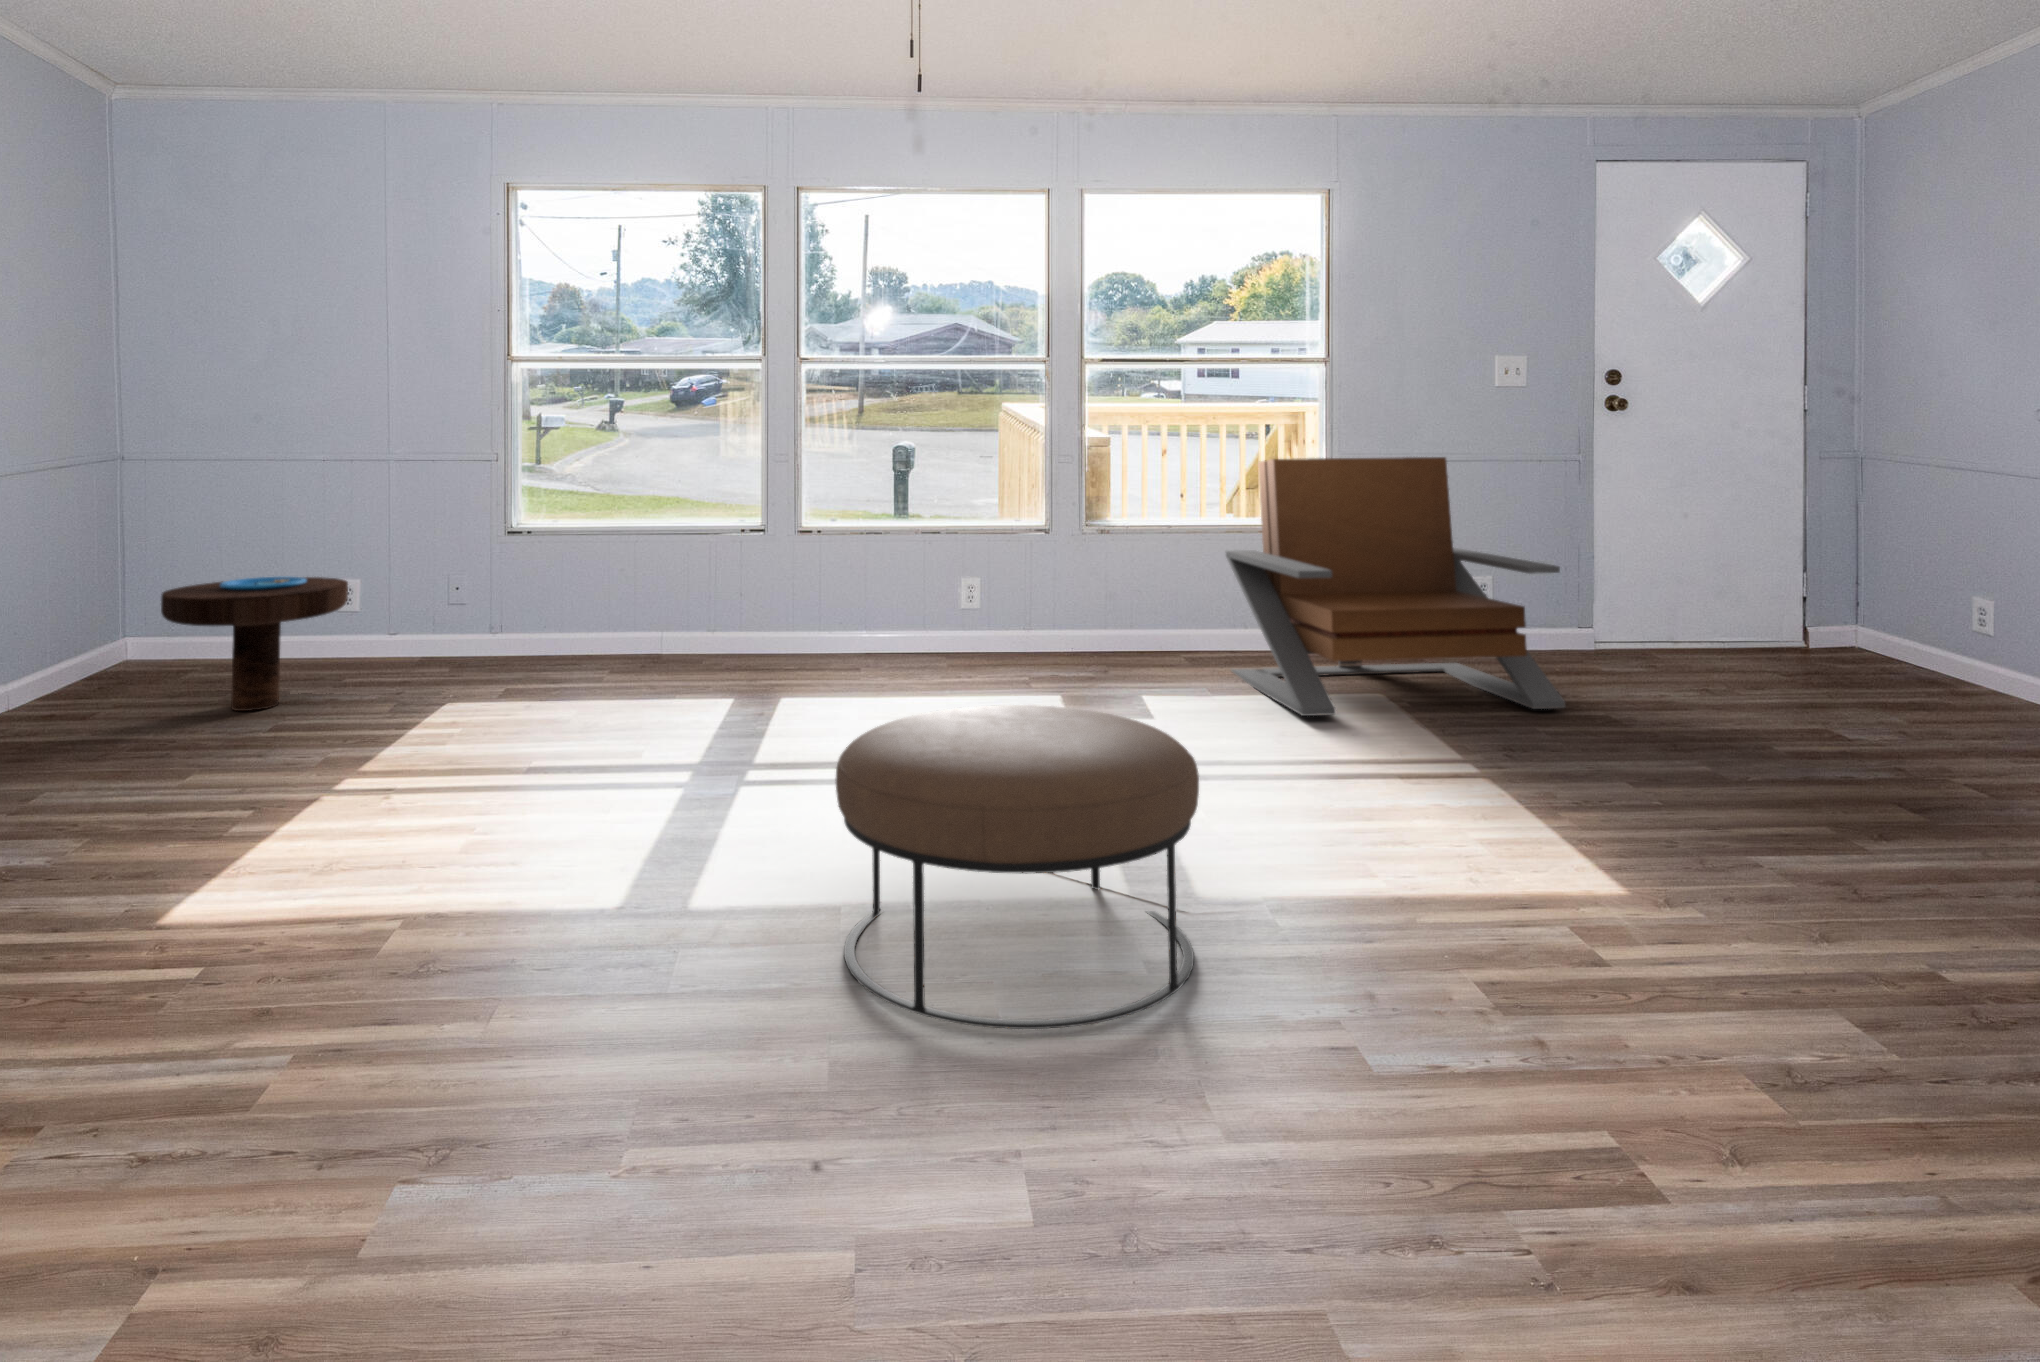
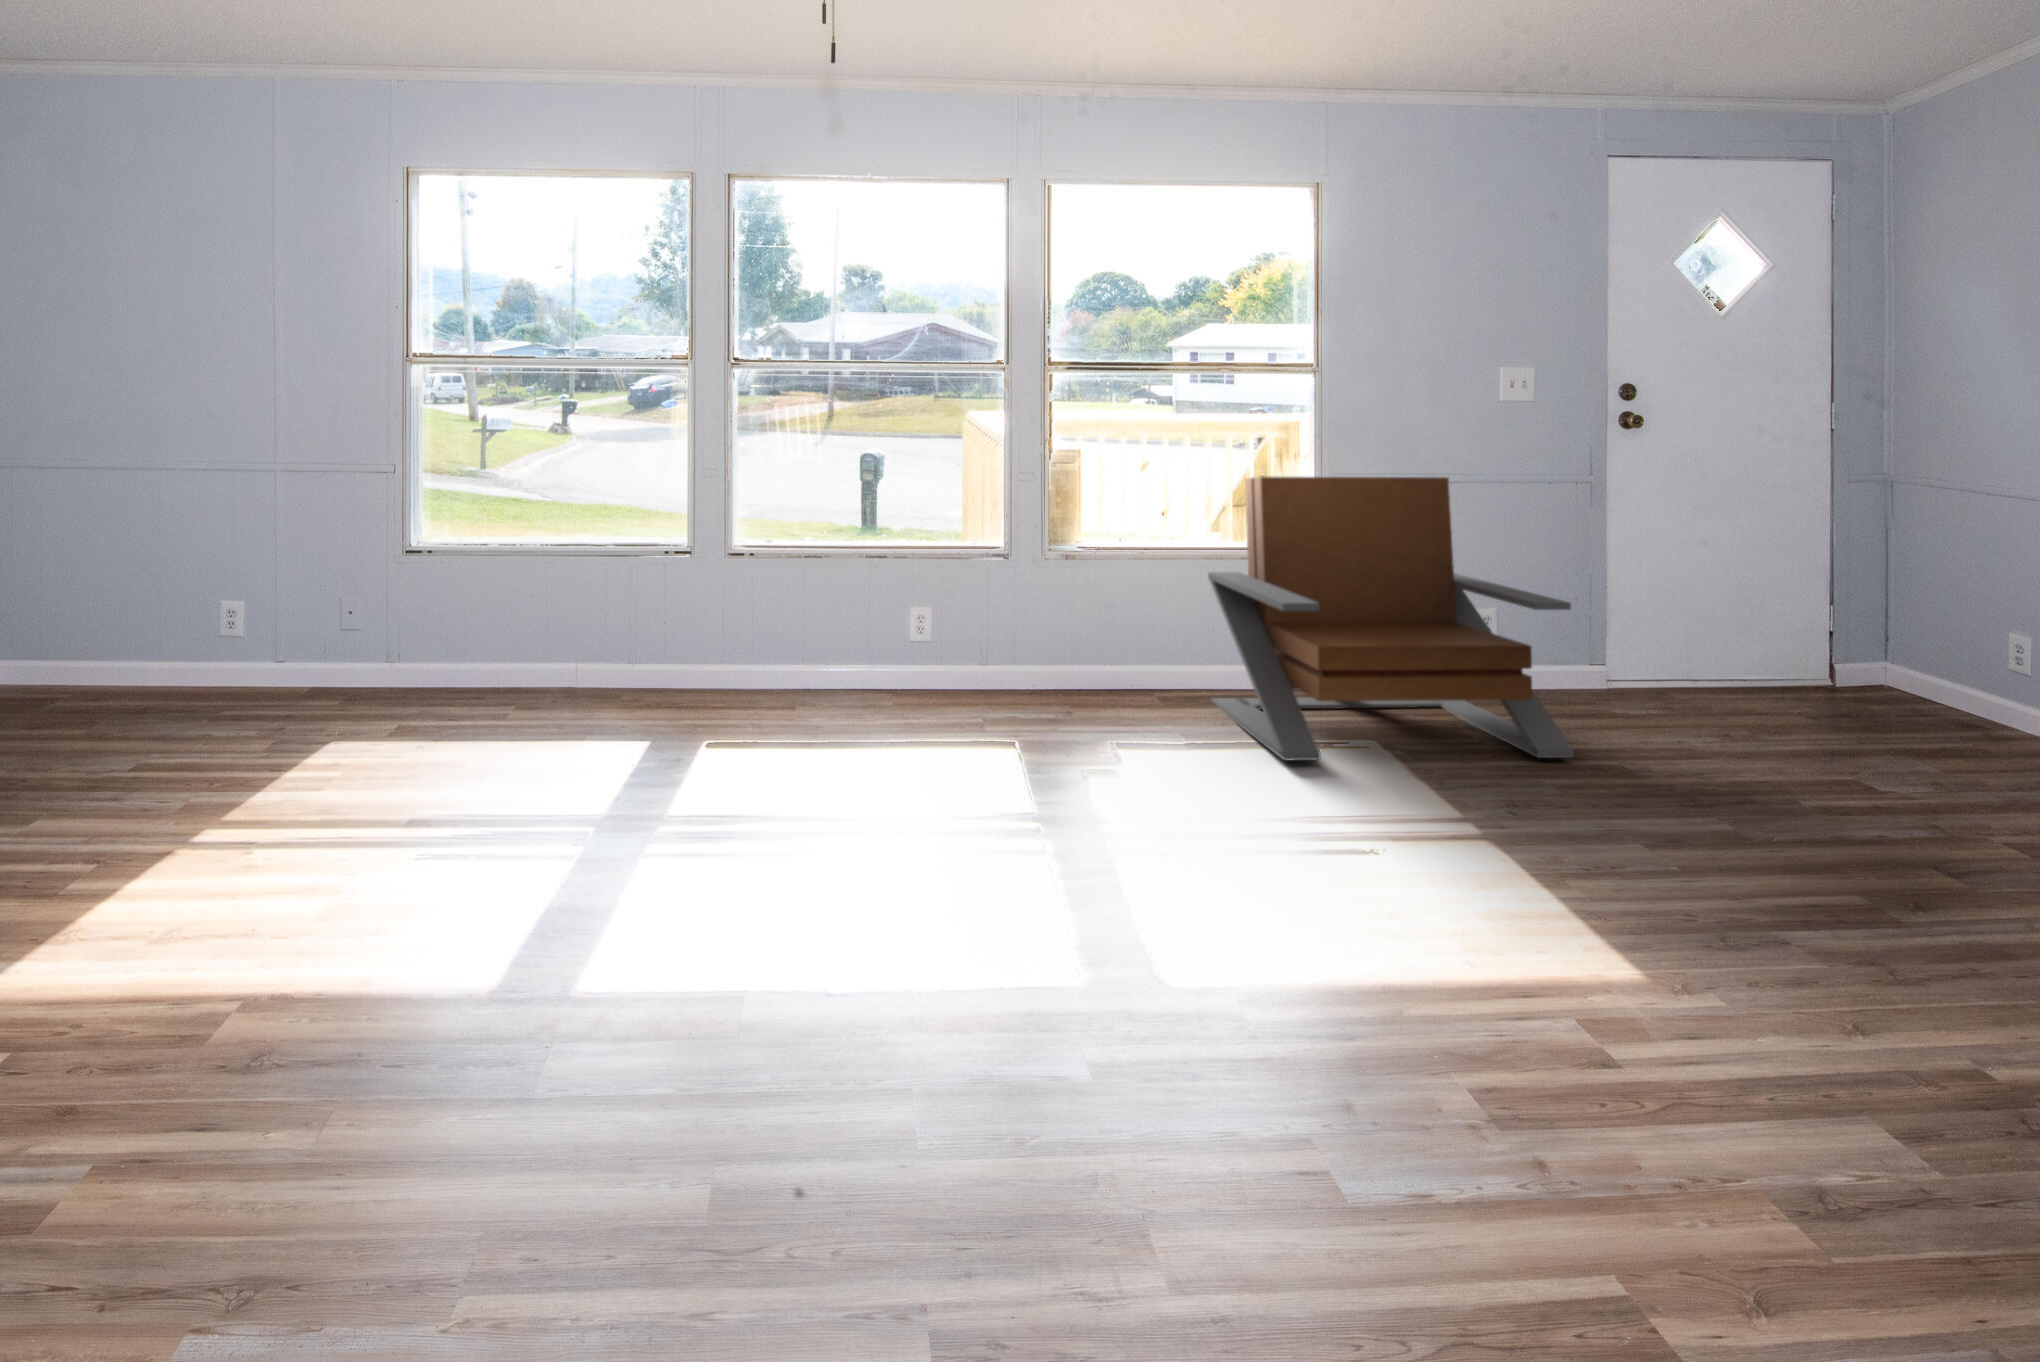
side table: present [161,577,348,711] -> none [78,581,281,724]
ottoman: present [836,705,1199,1029] -> none [724,771,1143,1189]

